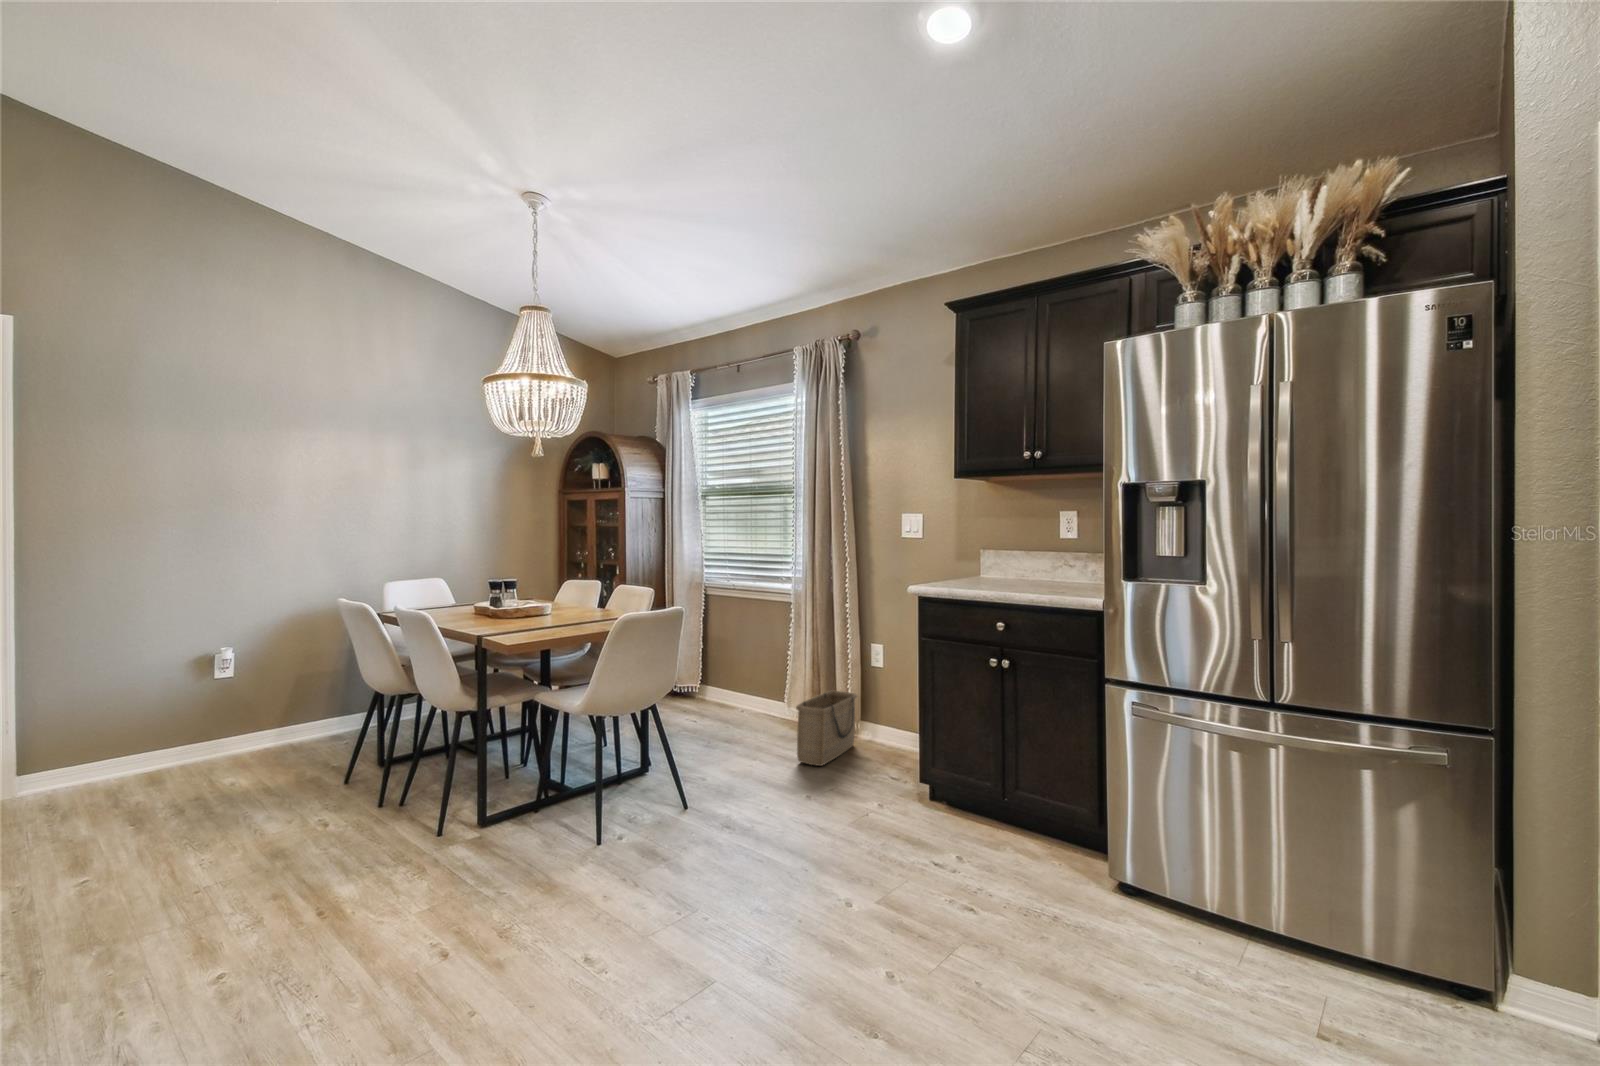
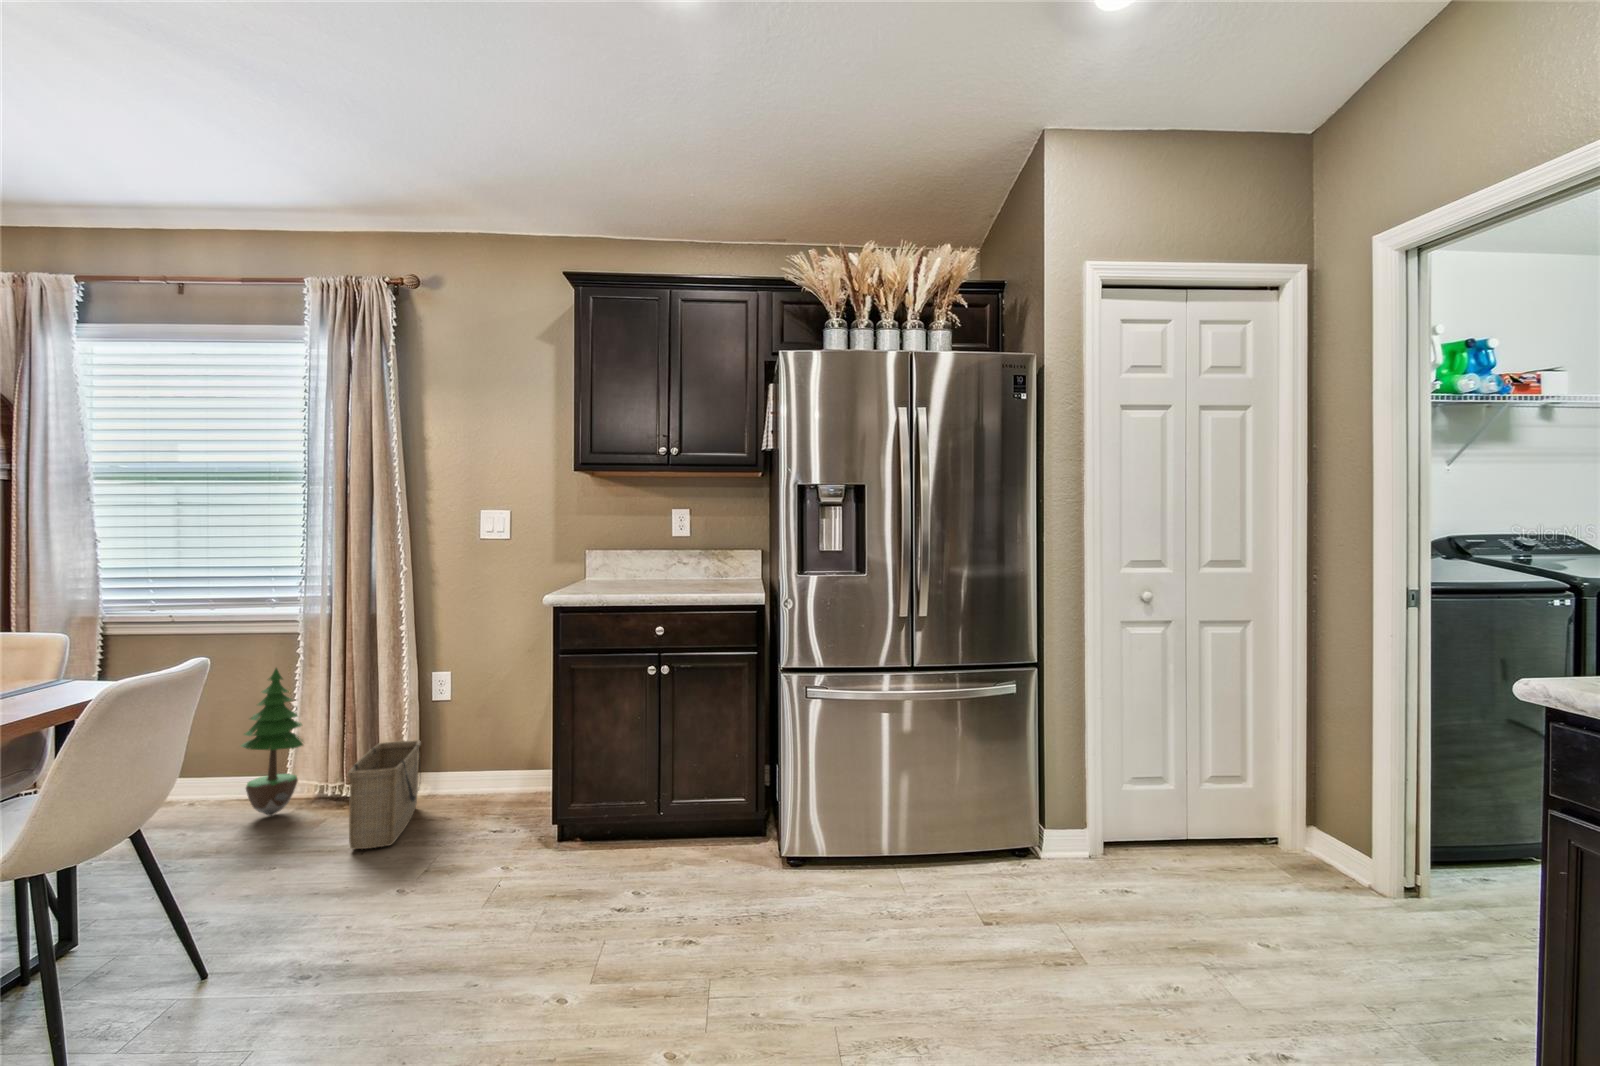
potted tree: none [756,625,793,728] -> present [241,668,303,816]

